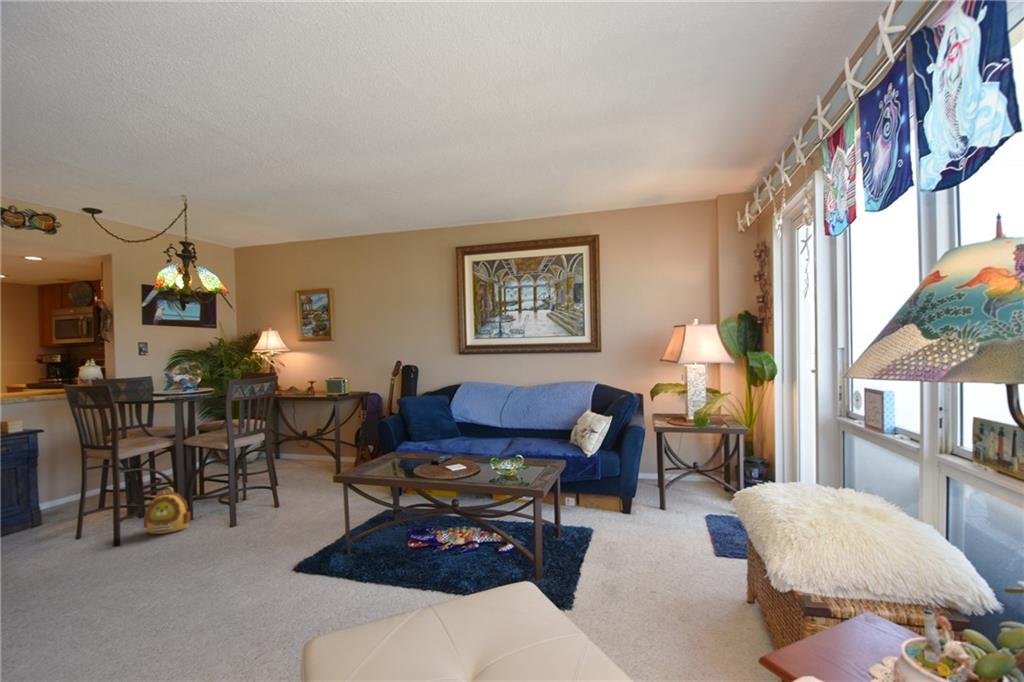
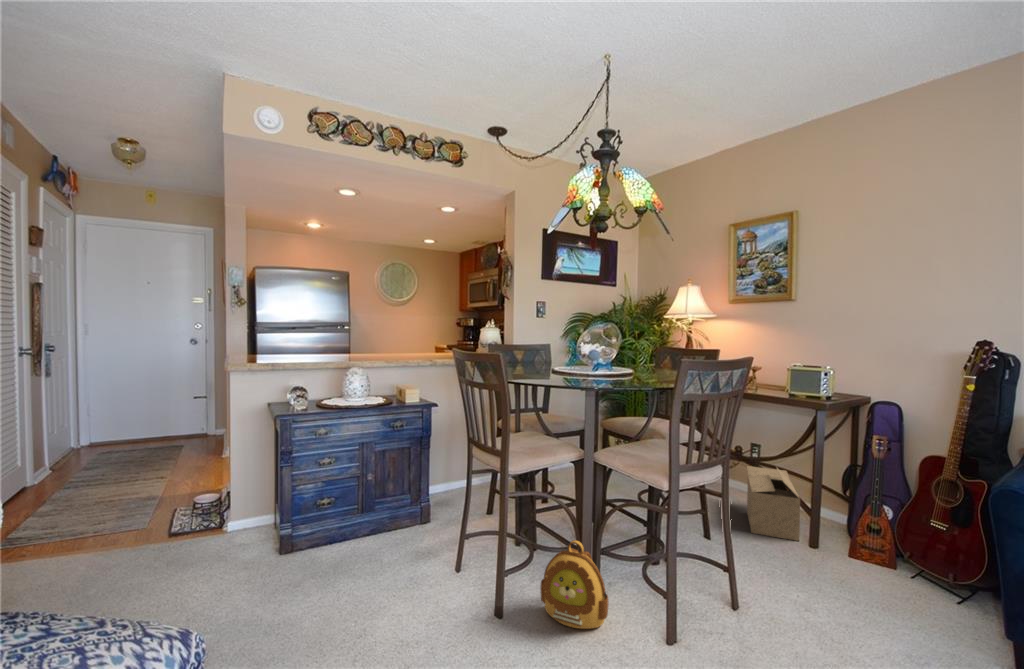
cardboard box: none [300,437,329,476] -> present [747,466,800,541]

